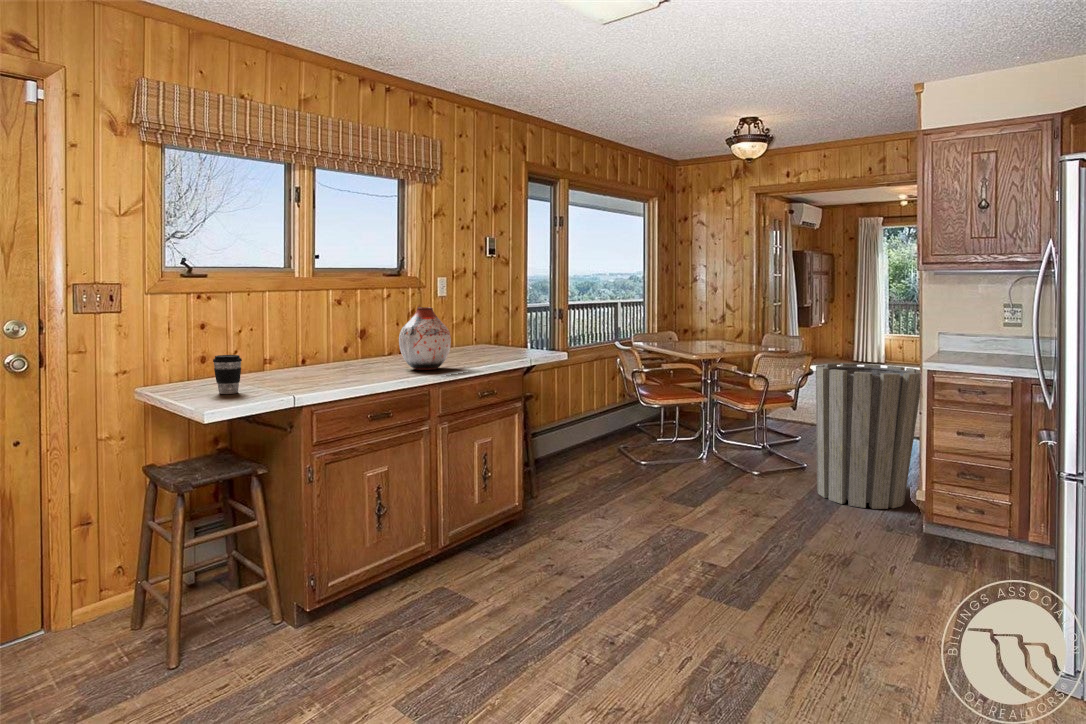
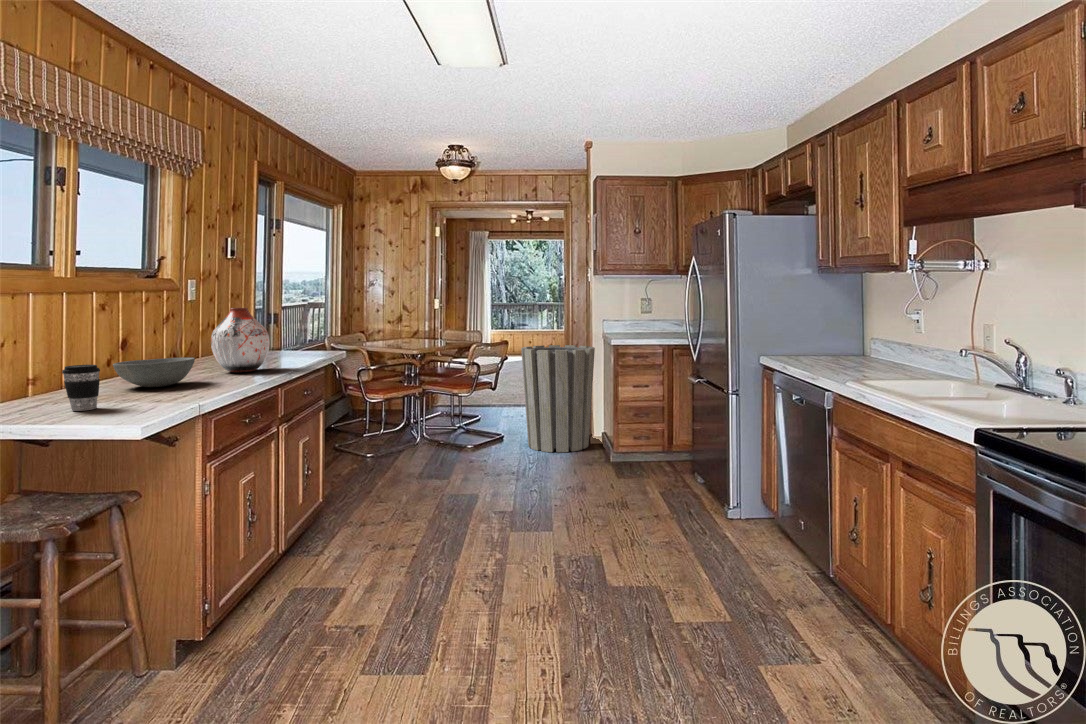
bowl: none [297,352,363,378] -> present [113,358,195,387]

